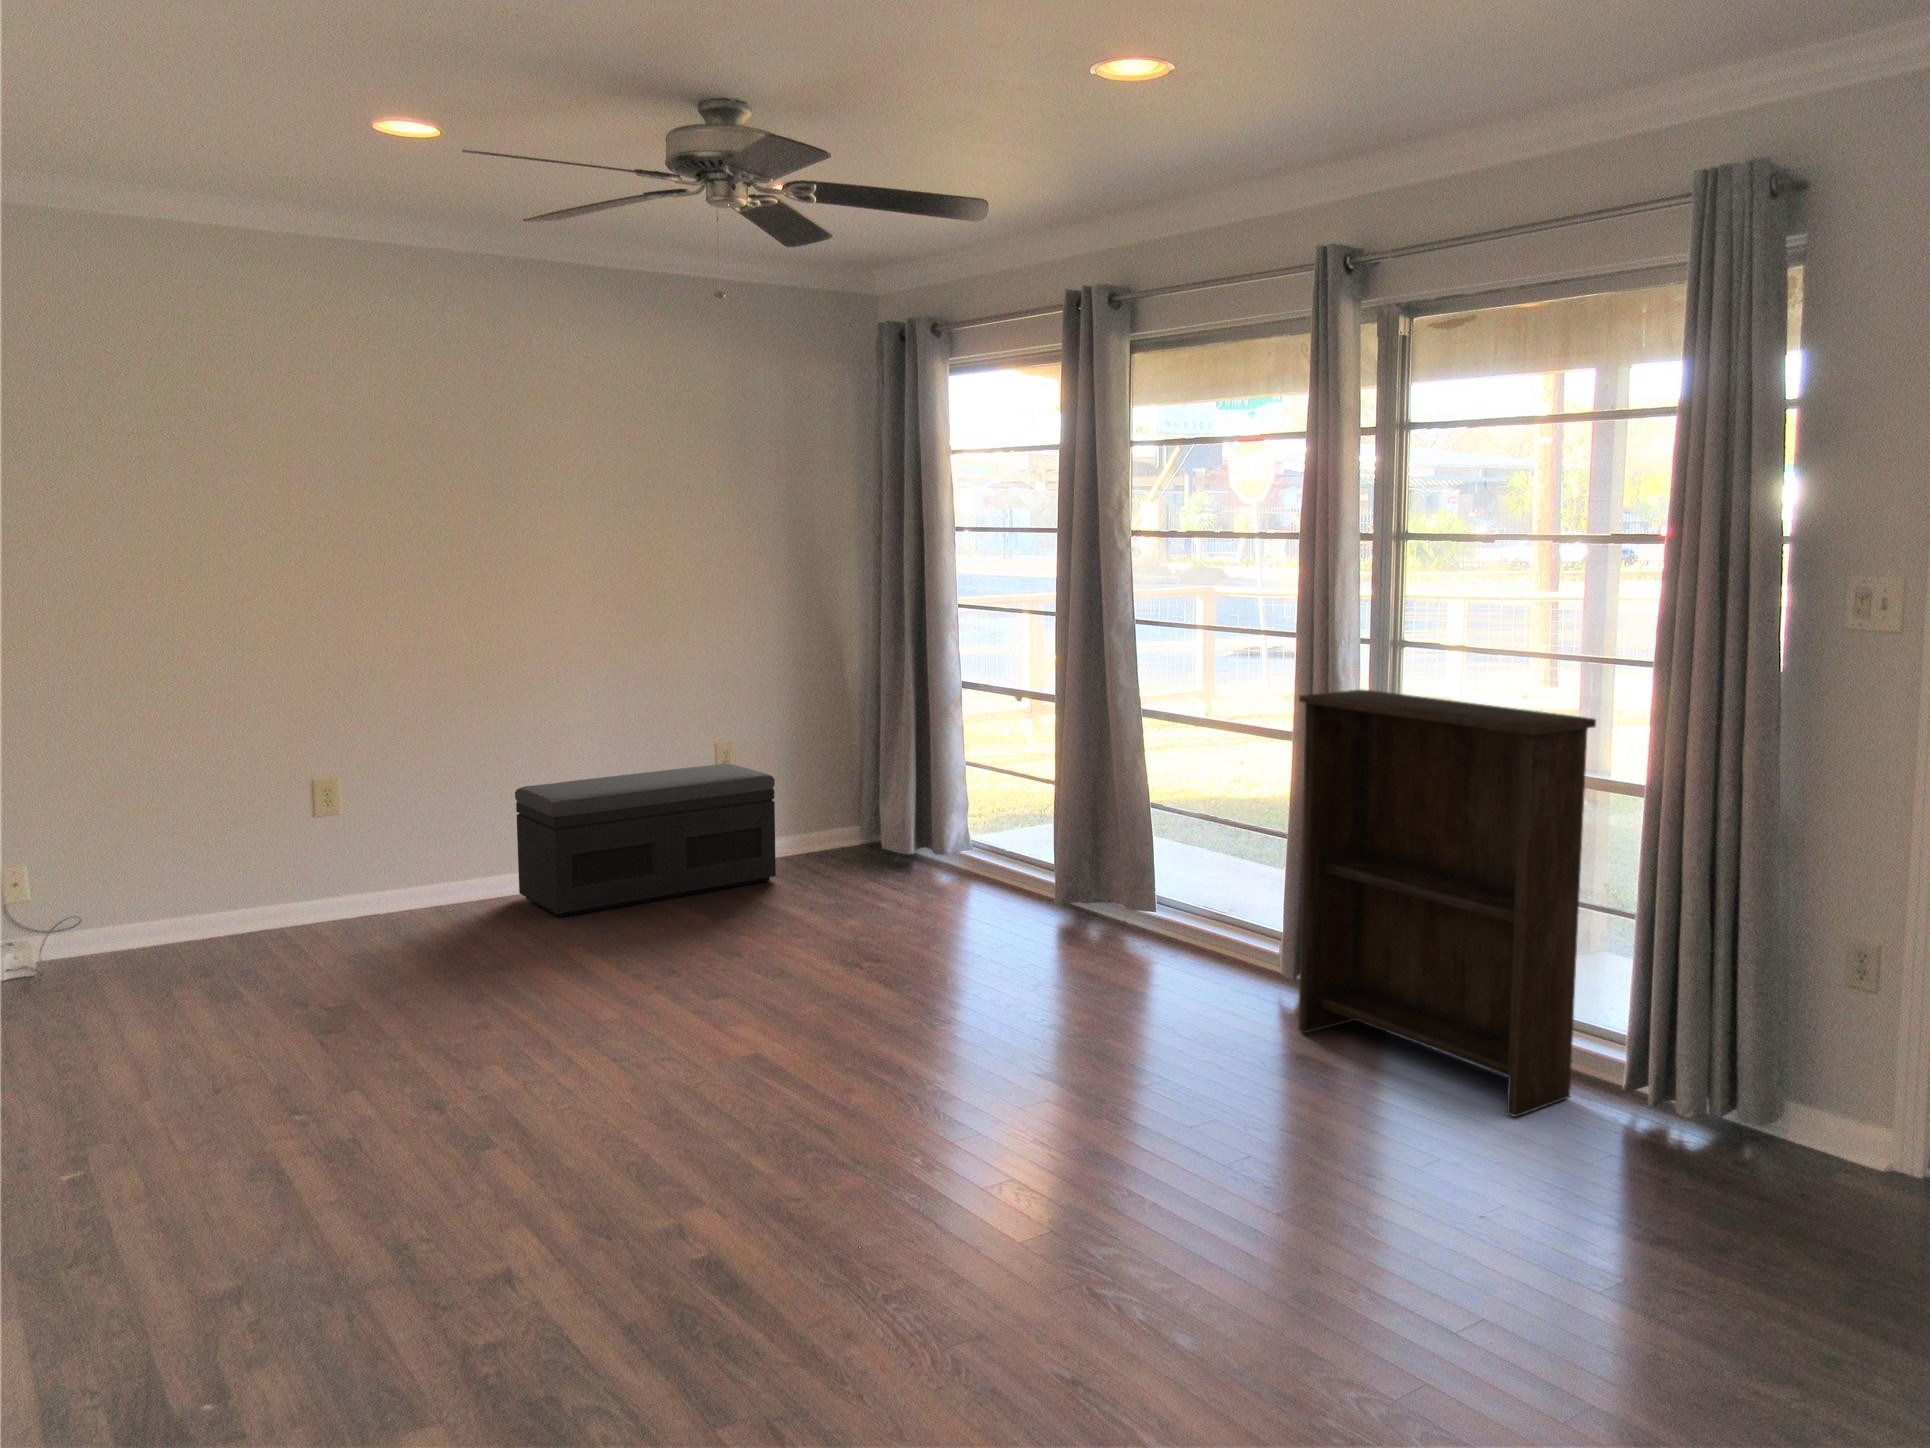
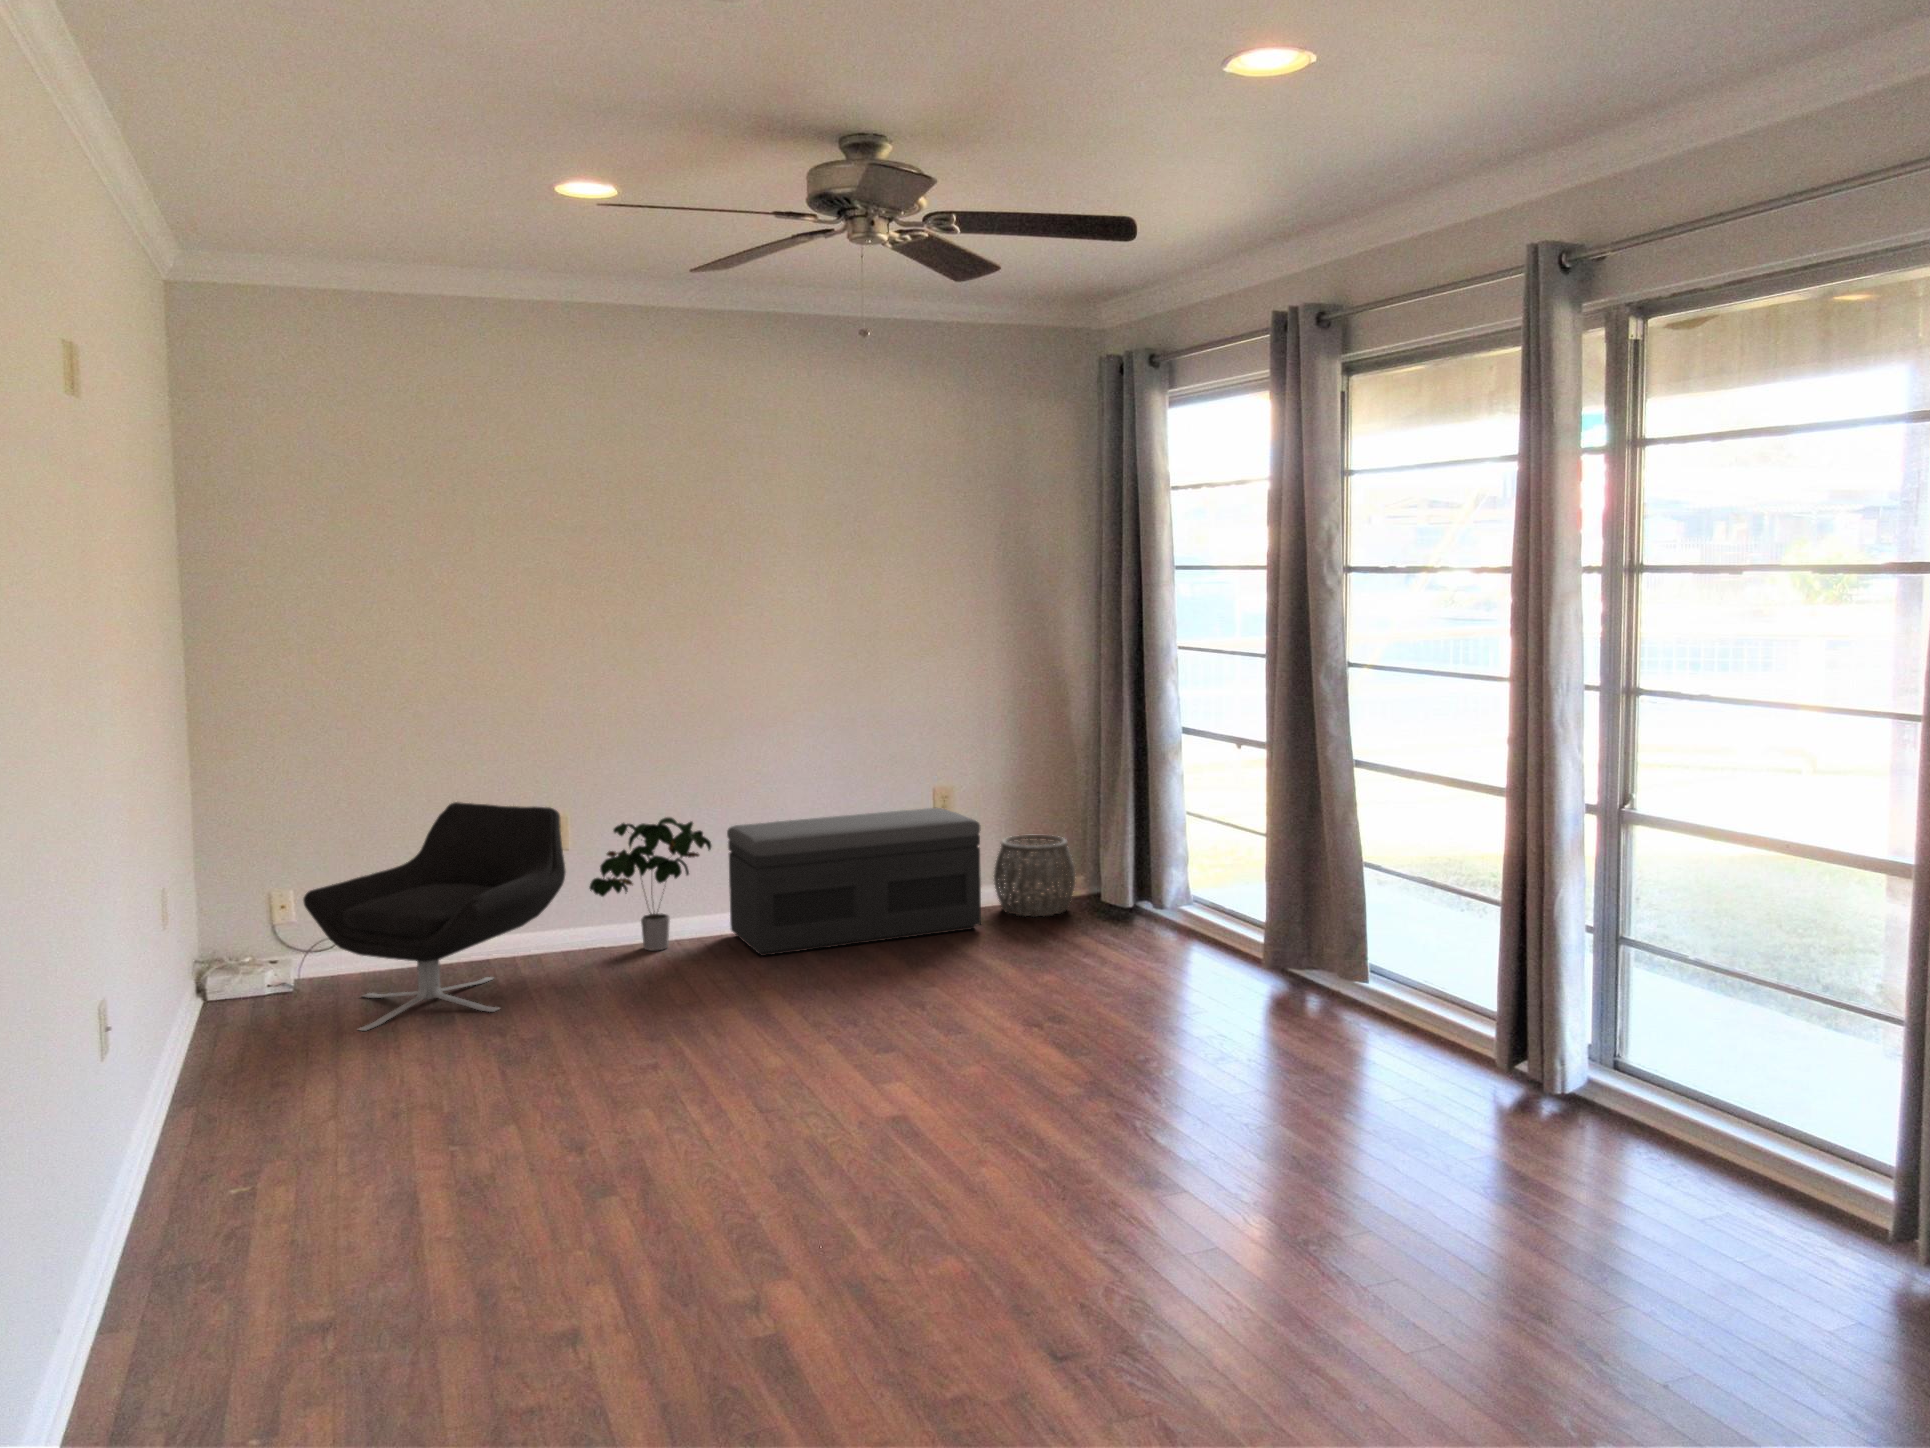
bookshelf: present [1298,690,1596,1117] -> none [1497,743,1848,1258]
lounge chair: none [54,770,355,1017] -> present [303,802,566,1031]
potted plant: none [370,780,500,917] -> present [589,817,711,950]
woven basket: none [781,787,862,867] -> present [994,835,1076,916]

